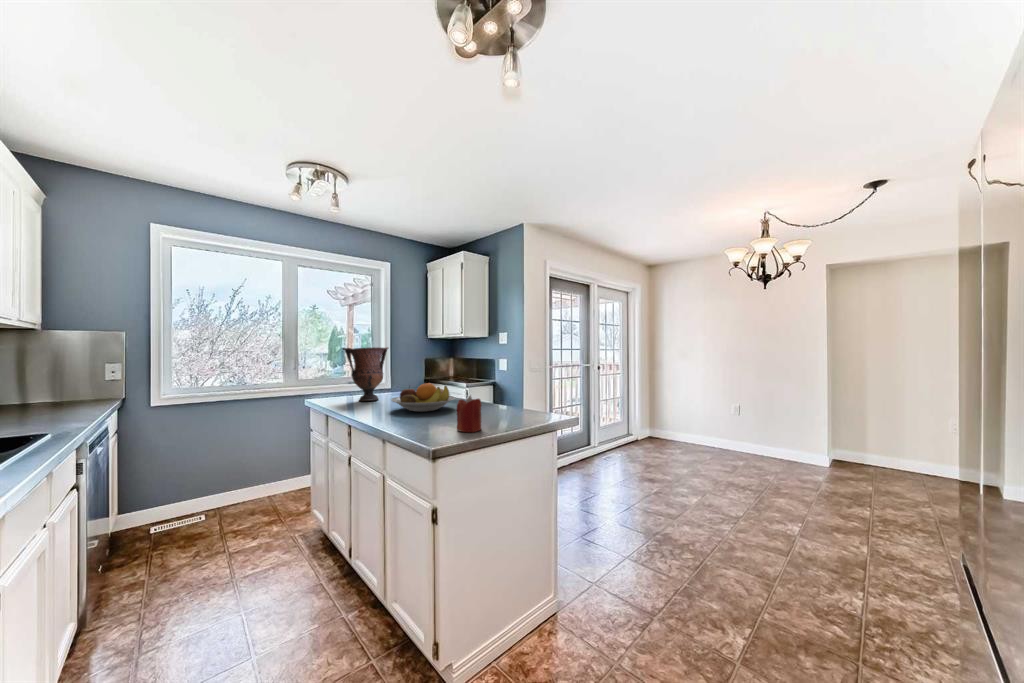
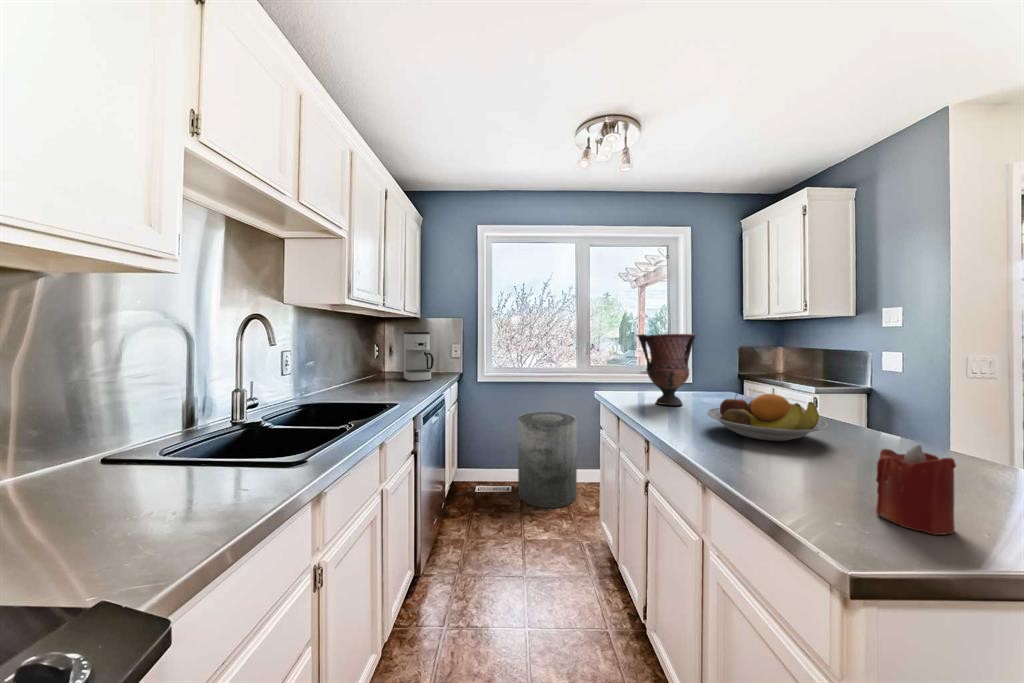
coffee maker: none [22,347,83,410] -> present [404,332,434,381]
trash can: none [214,426,286,524] -> present [518,412,577,508]

